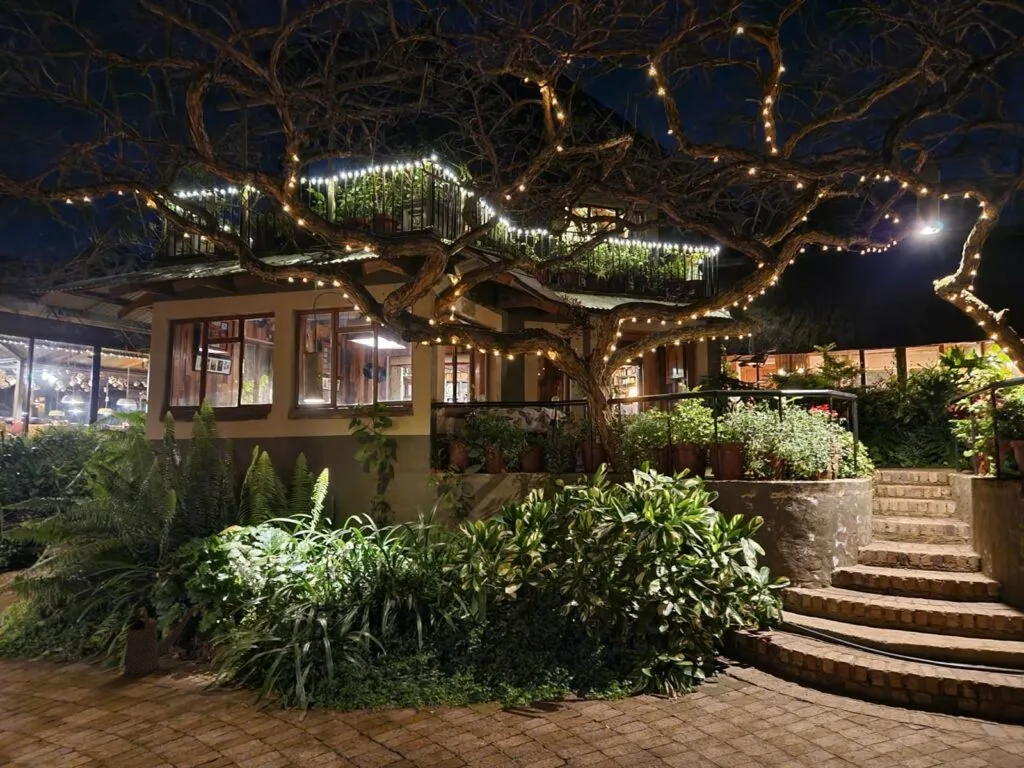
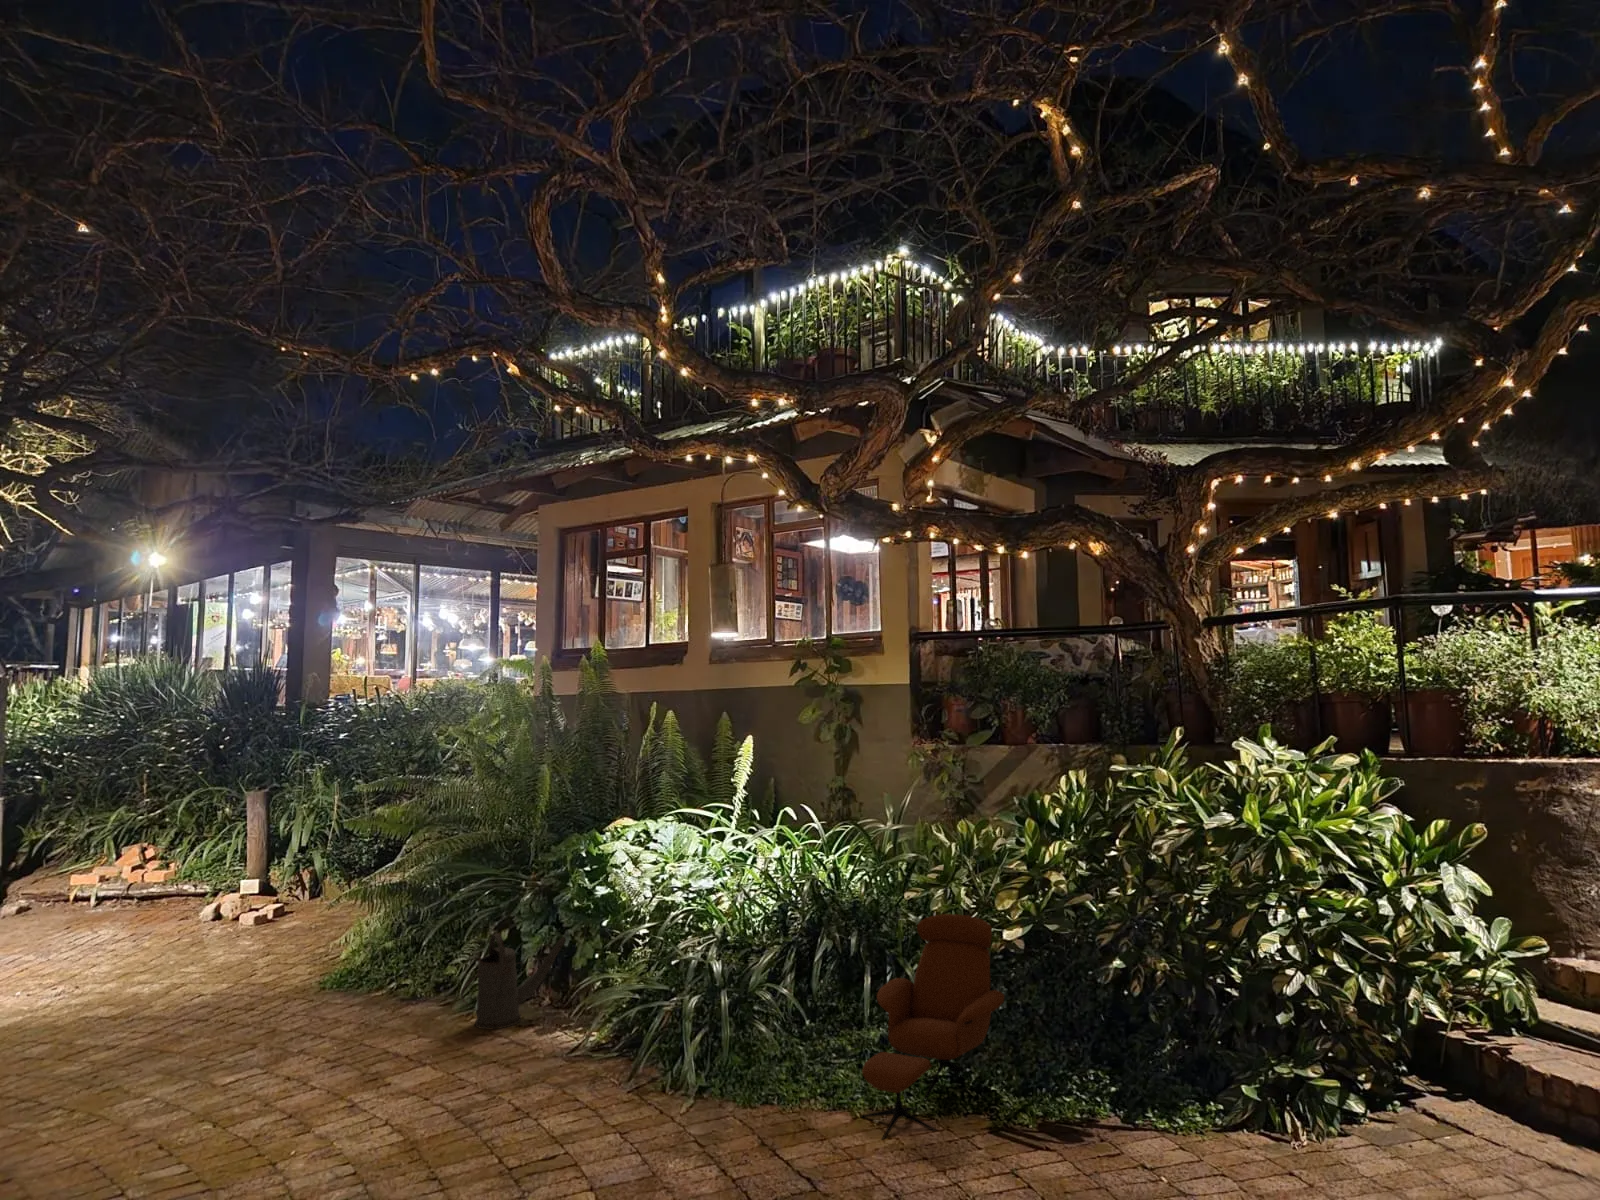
lounge chair: none [416,579,504,728] -> present [861,914,1004,1139]

